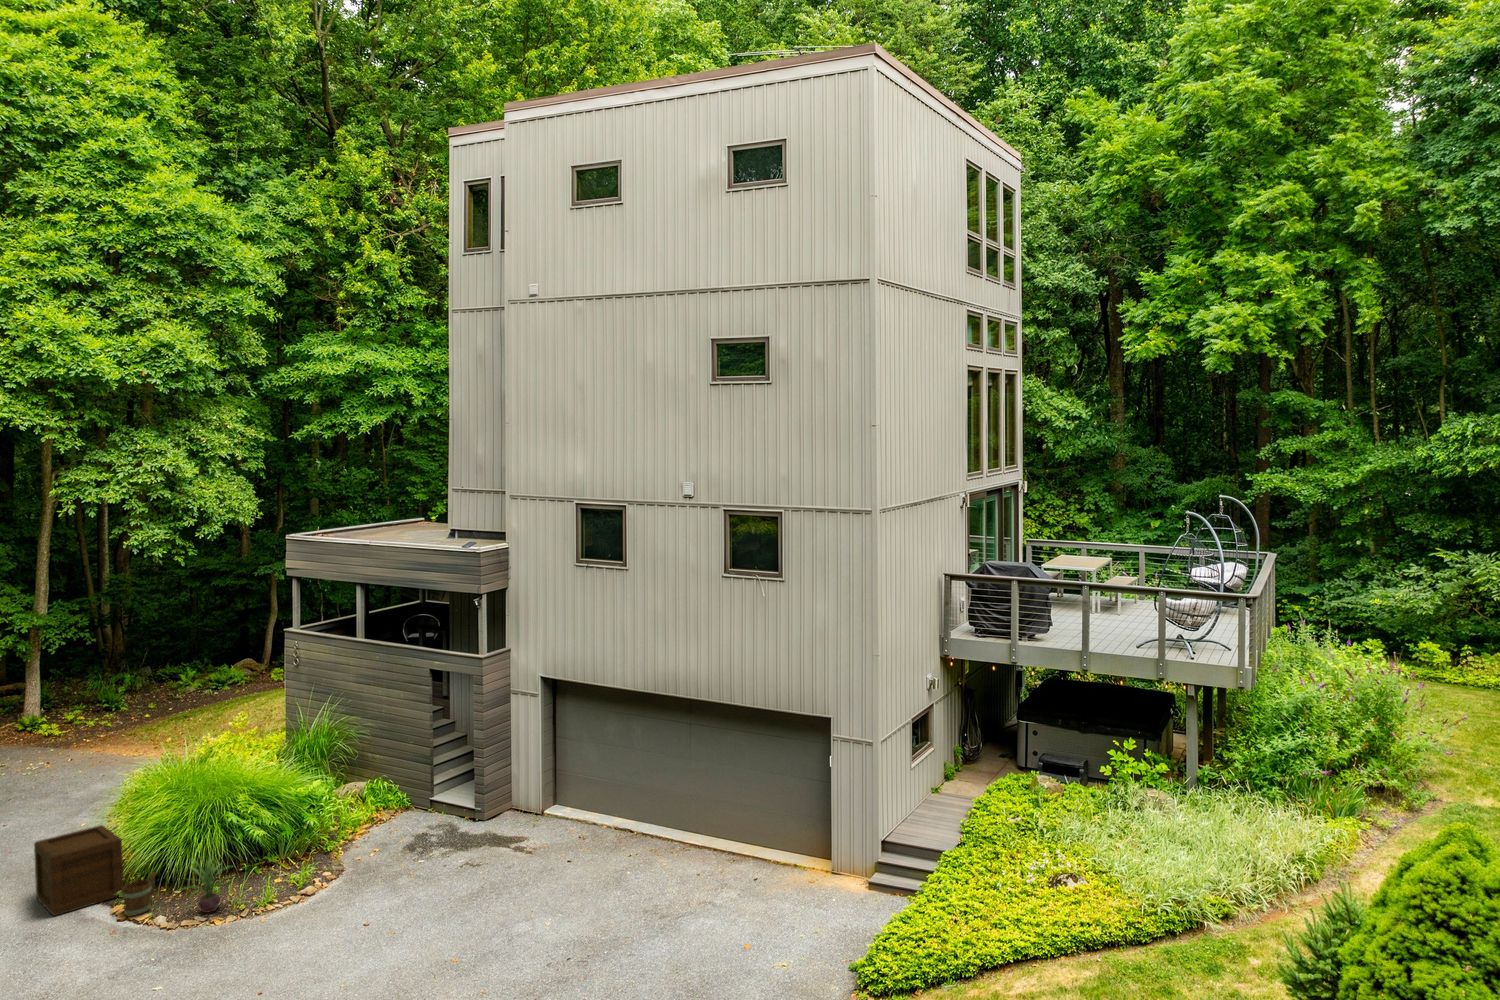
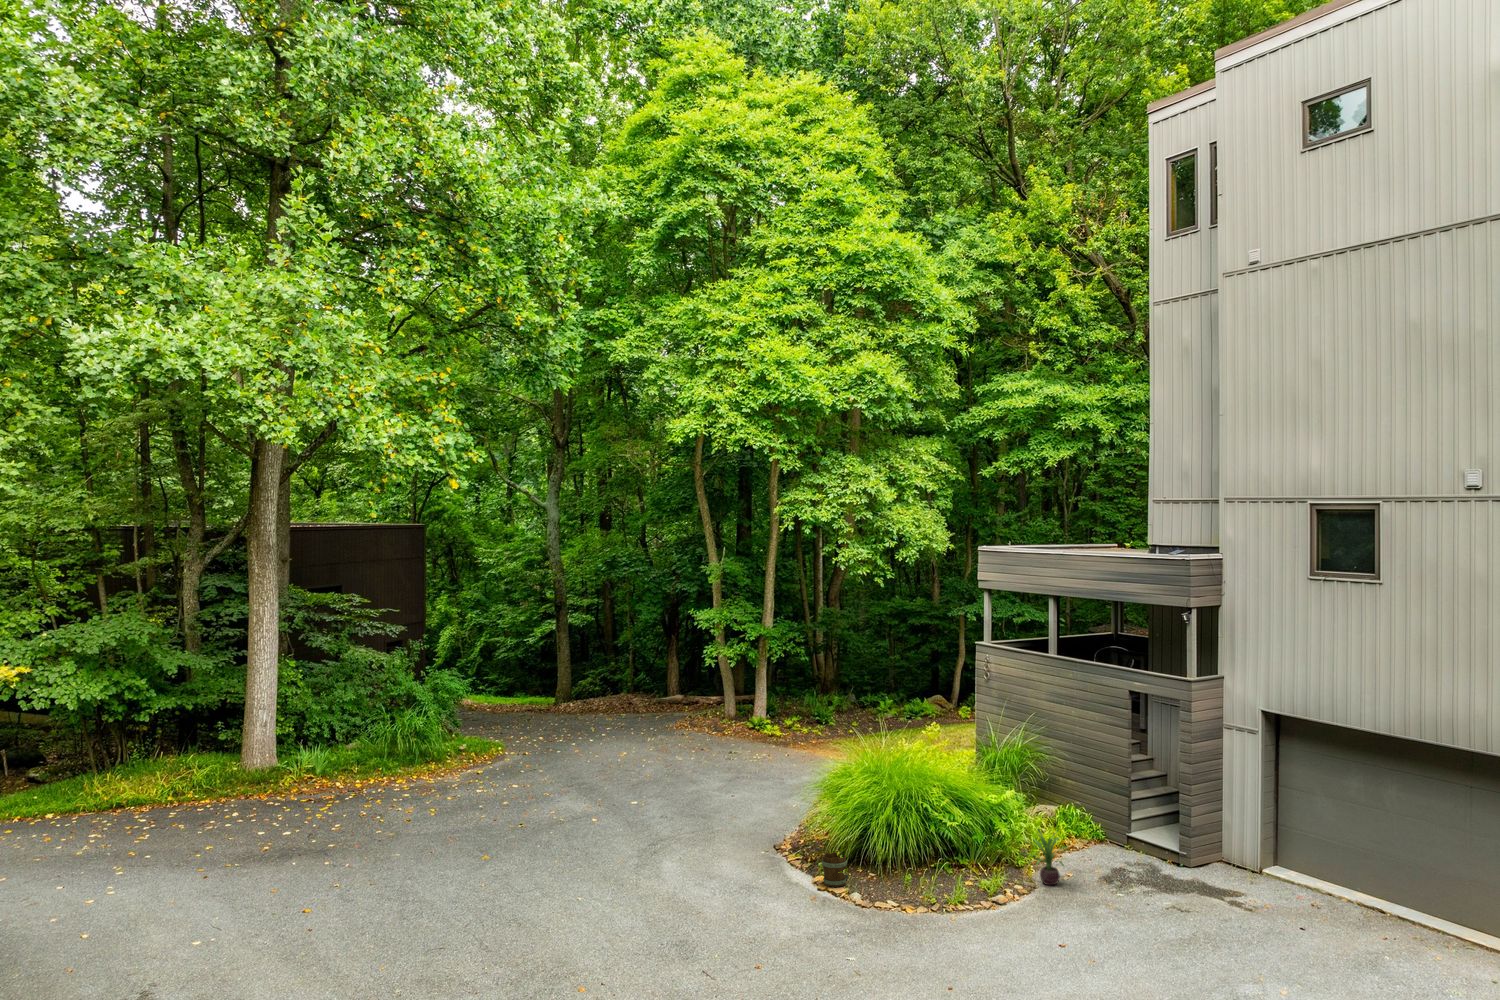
wooden crate: present [34,825,124,916] -> none [755,796,824,872]
decorative plant: present [179,856,227,913] -> present [1034,829,1064,885]

